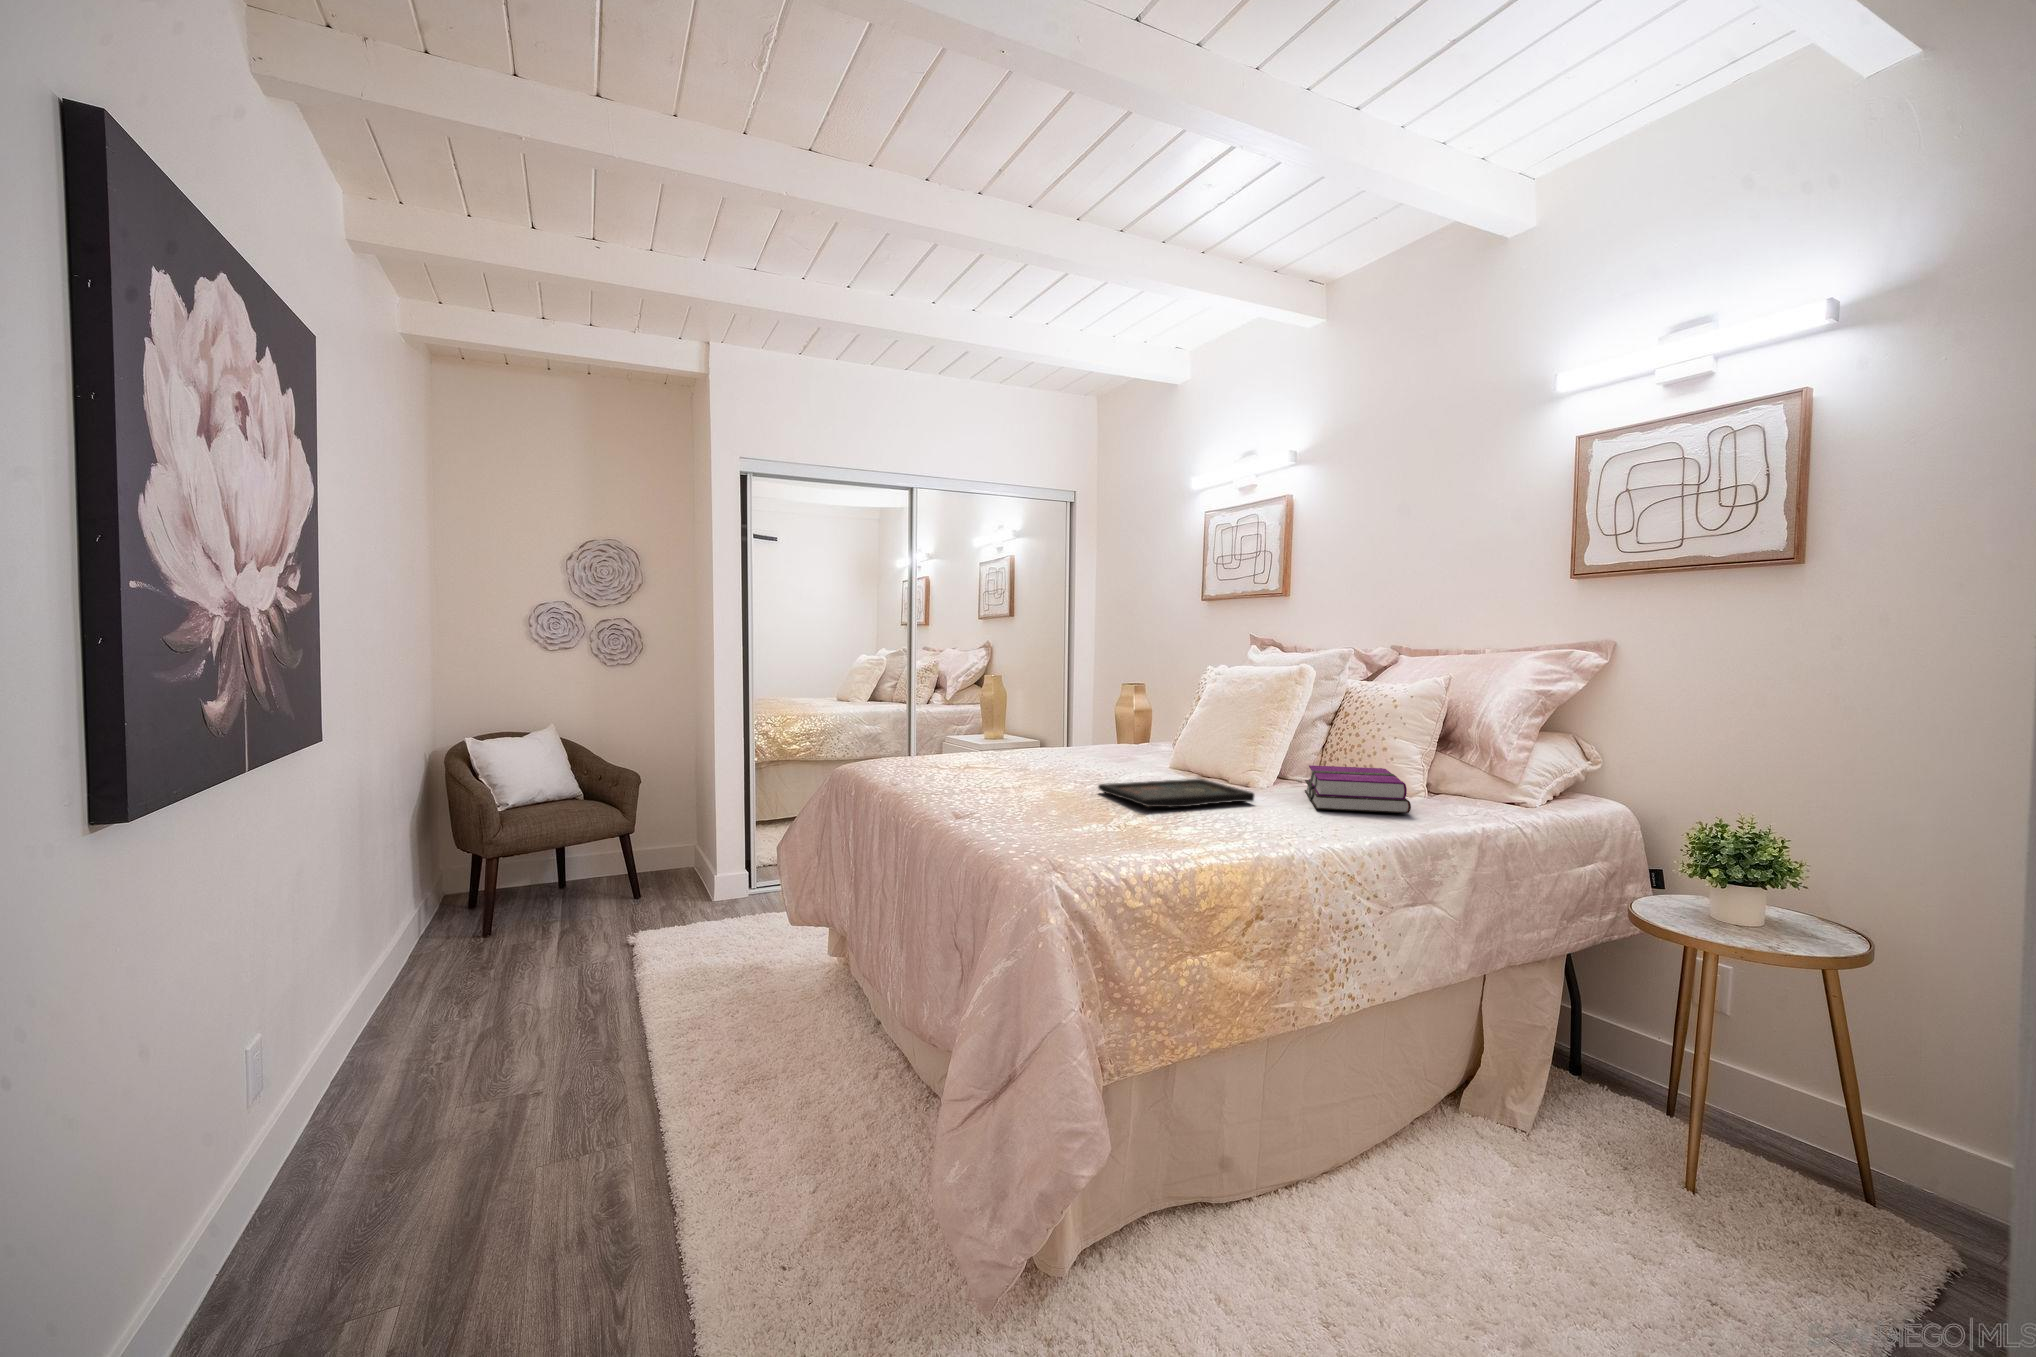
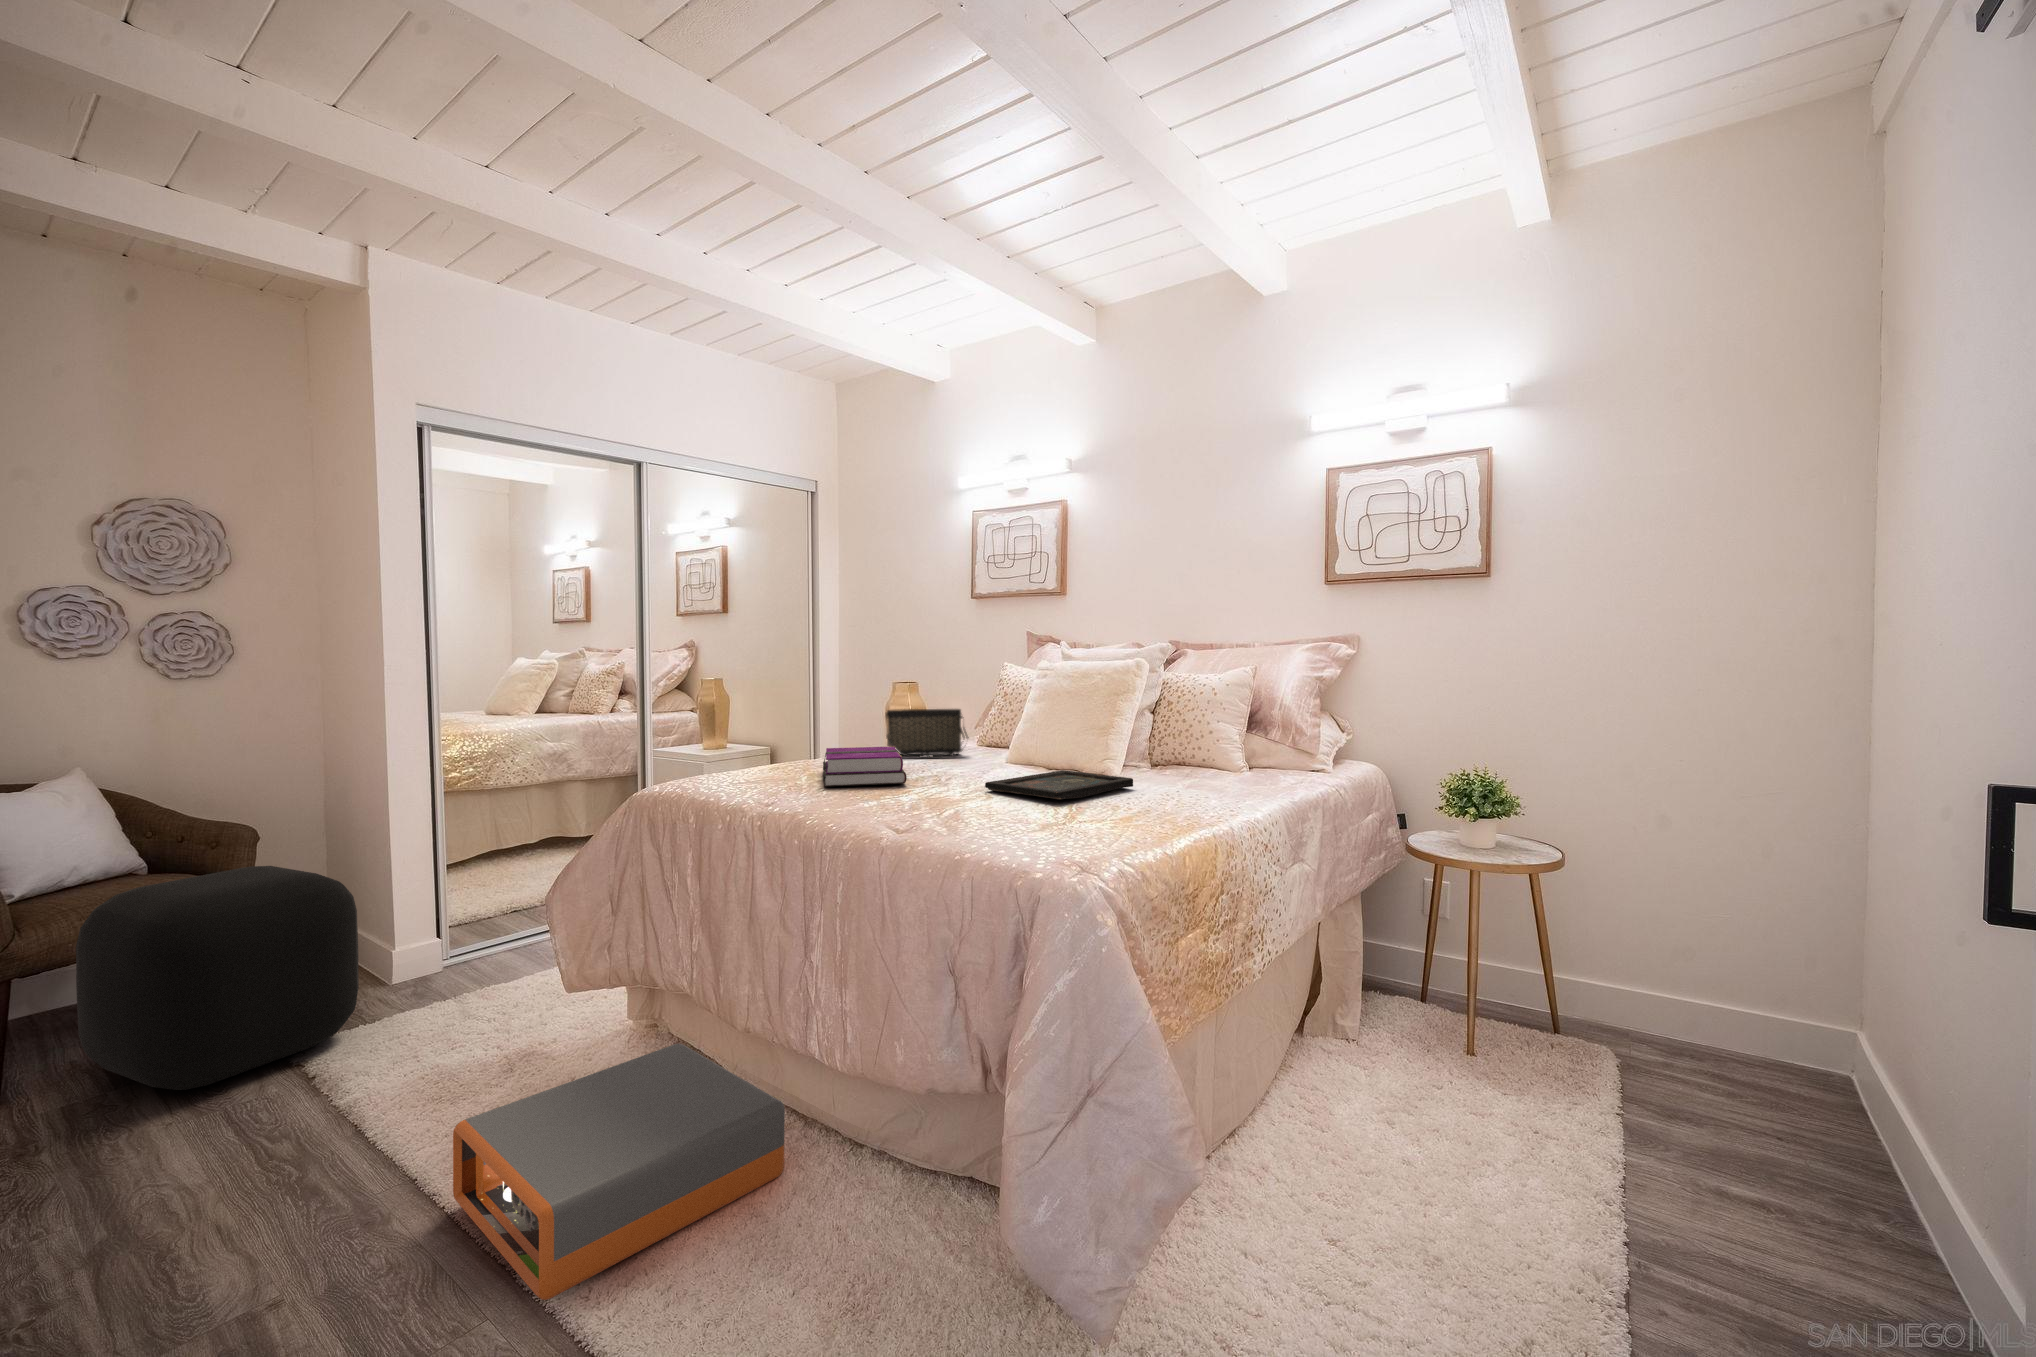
handbag: none [1064,708,1143,757] -> present [885,709,969,758]
hardback book: present [1305,765,1411,813] -> present [823,747,907,786]
ottoman: none [516,802,675,952] -> present [76,866,359,1090]
storage box: none [645,982,867,1154] -> present [453,1043,785,1300]

